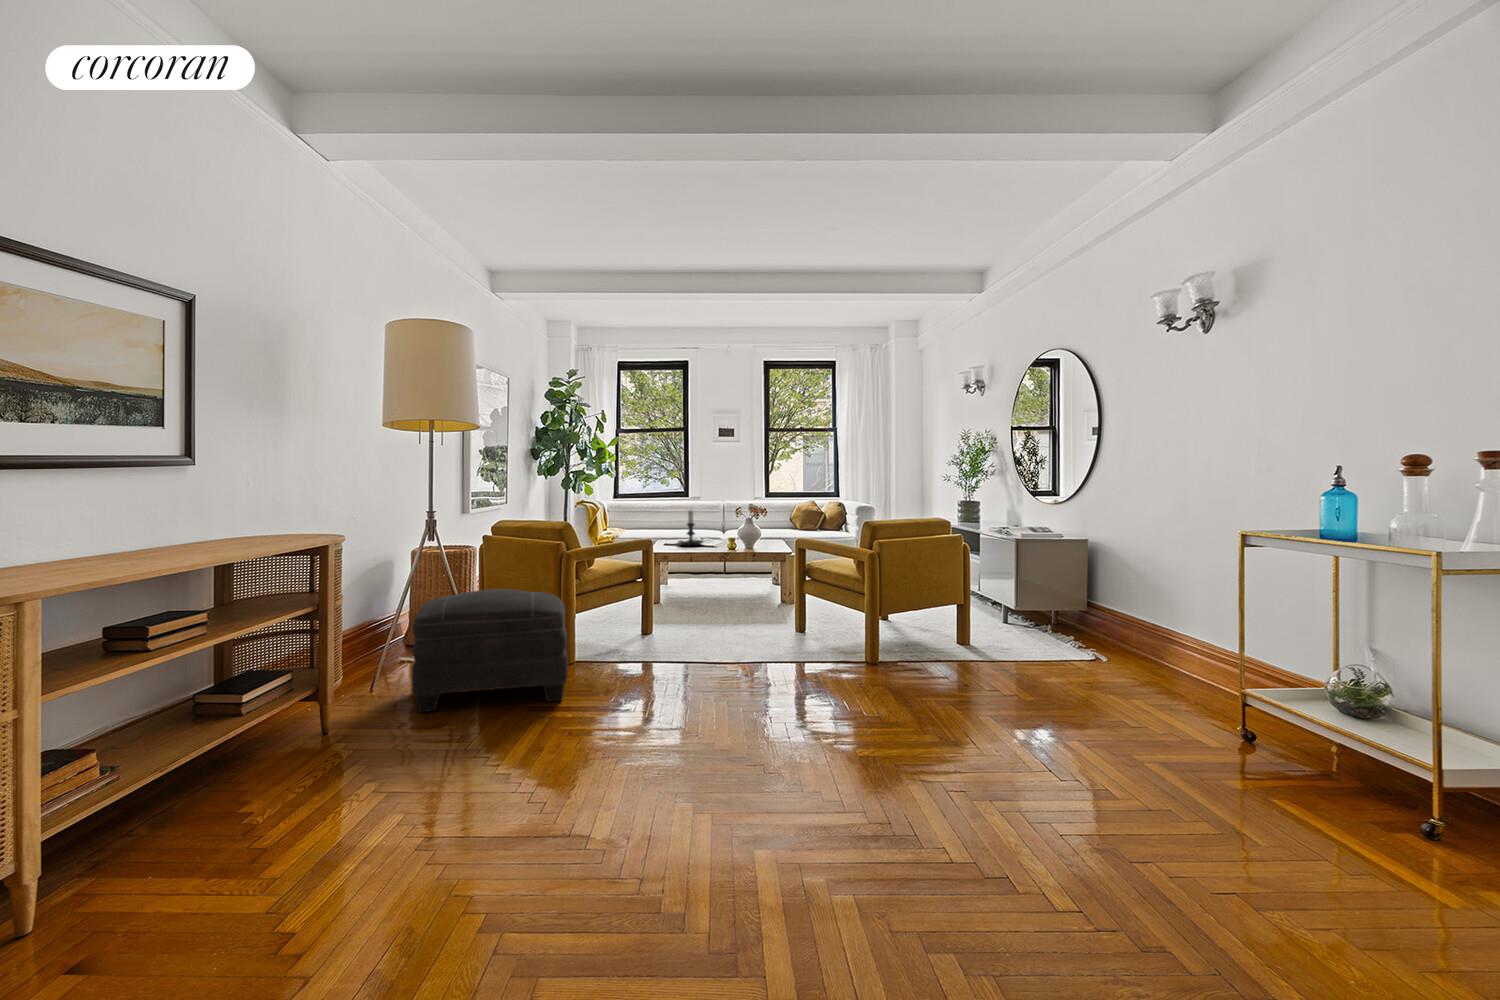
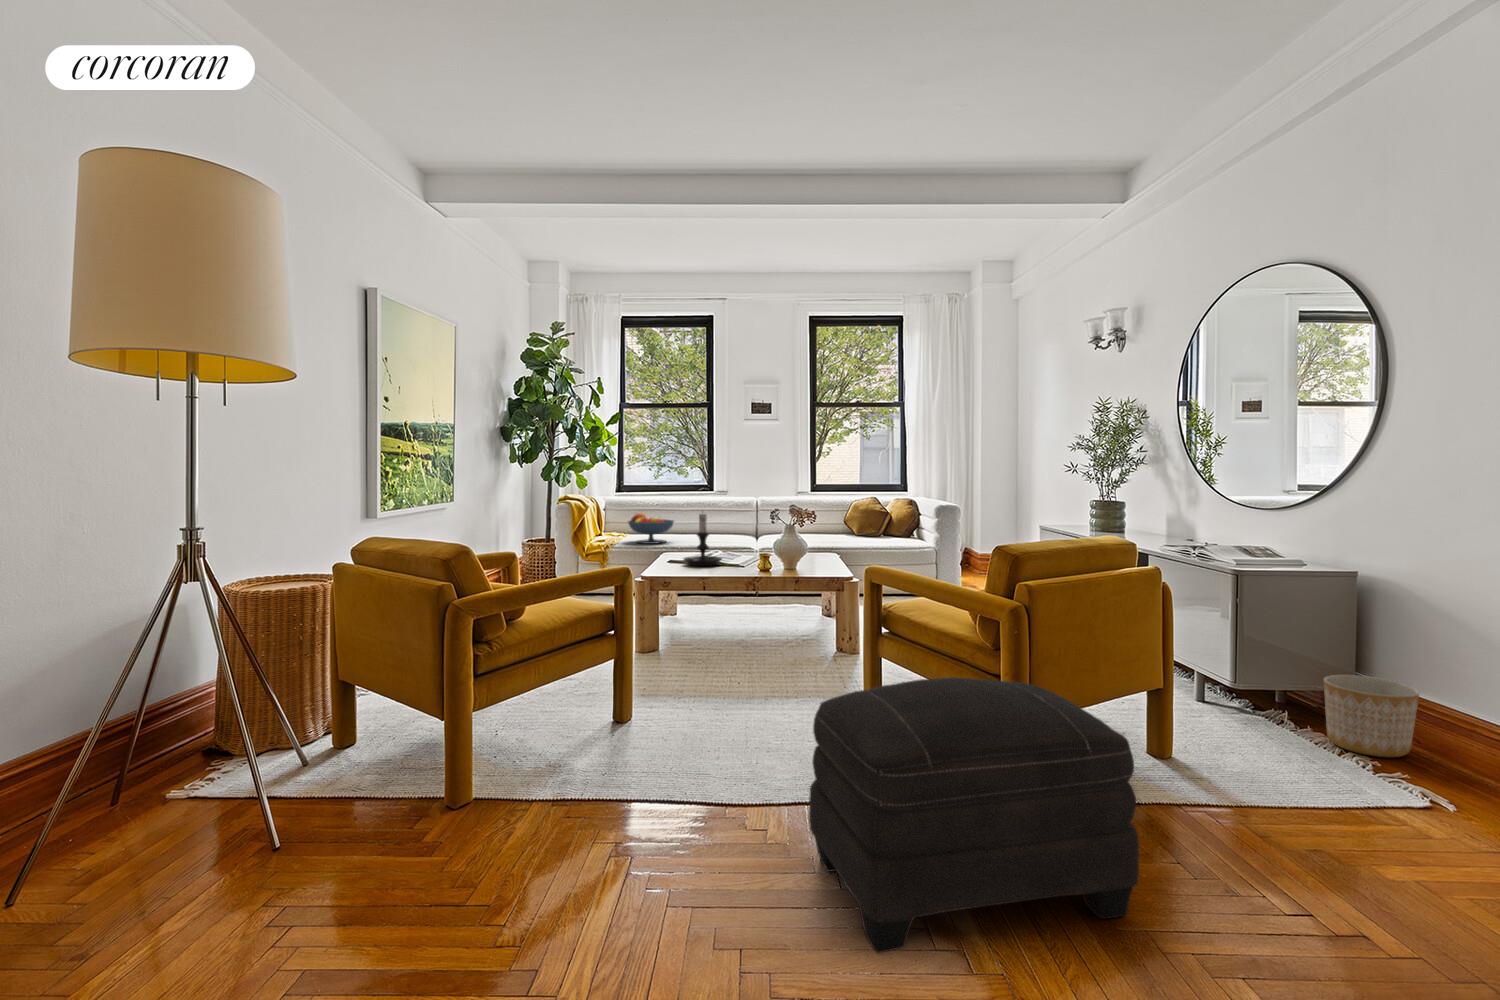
fruit bowl: none [631,512,666,534] -> present [628,513,674,544]
ottoman: present [412,589,568,712] -> present [809,677,1139,953]
planter: none [1062,599,1109,642] -> present [1324,675,1419,757]

